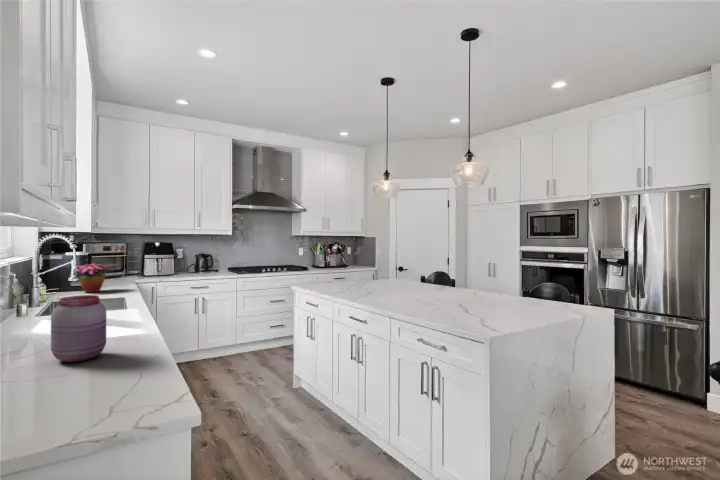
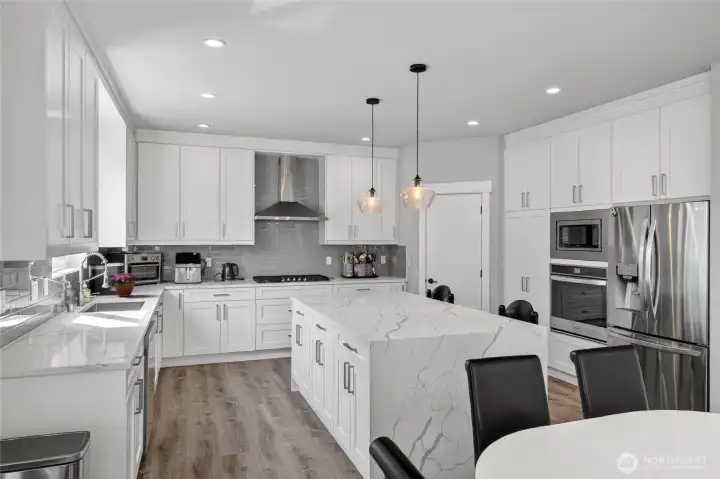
jar: present [51,295,106,362] -> none [73,298,106,339]

